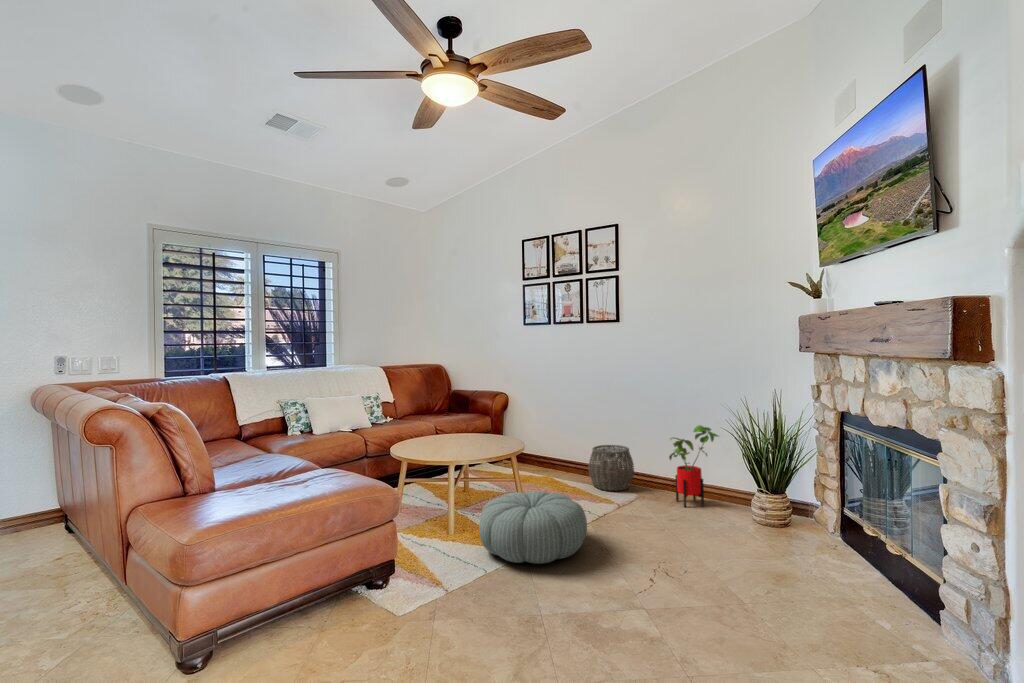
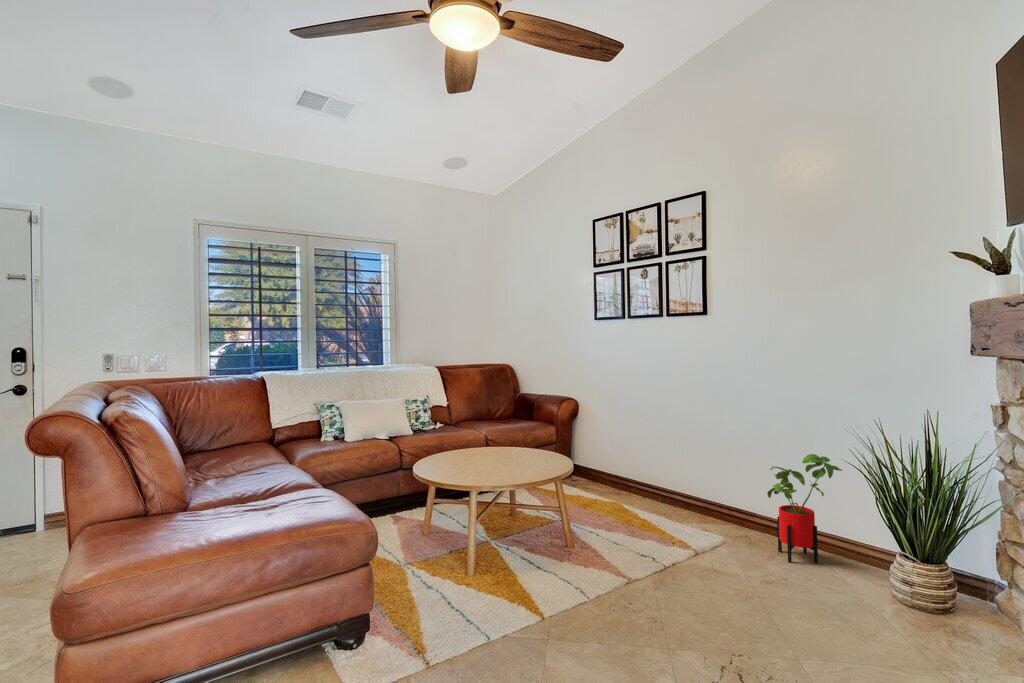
woven basket: present [589,445,634,491] -> none [663,468,723,529]
pouf: present [479,491,587,564] -> none [496,530,638,635]

